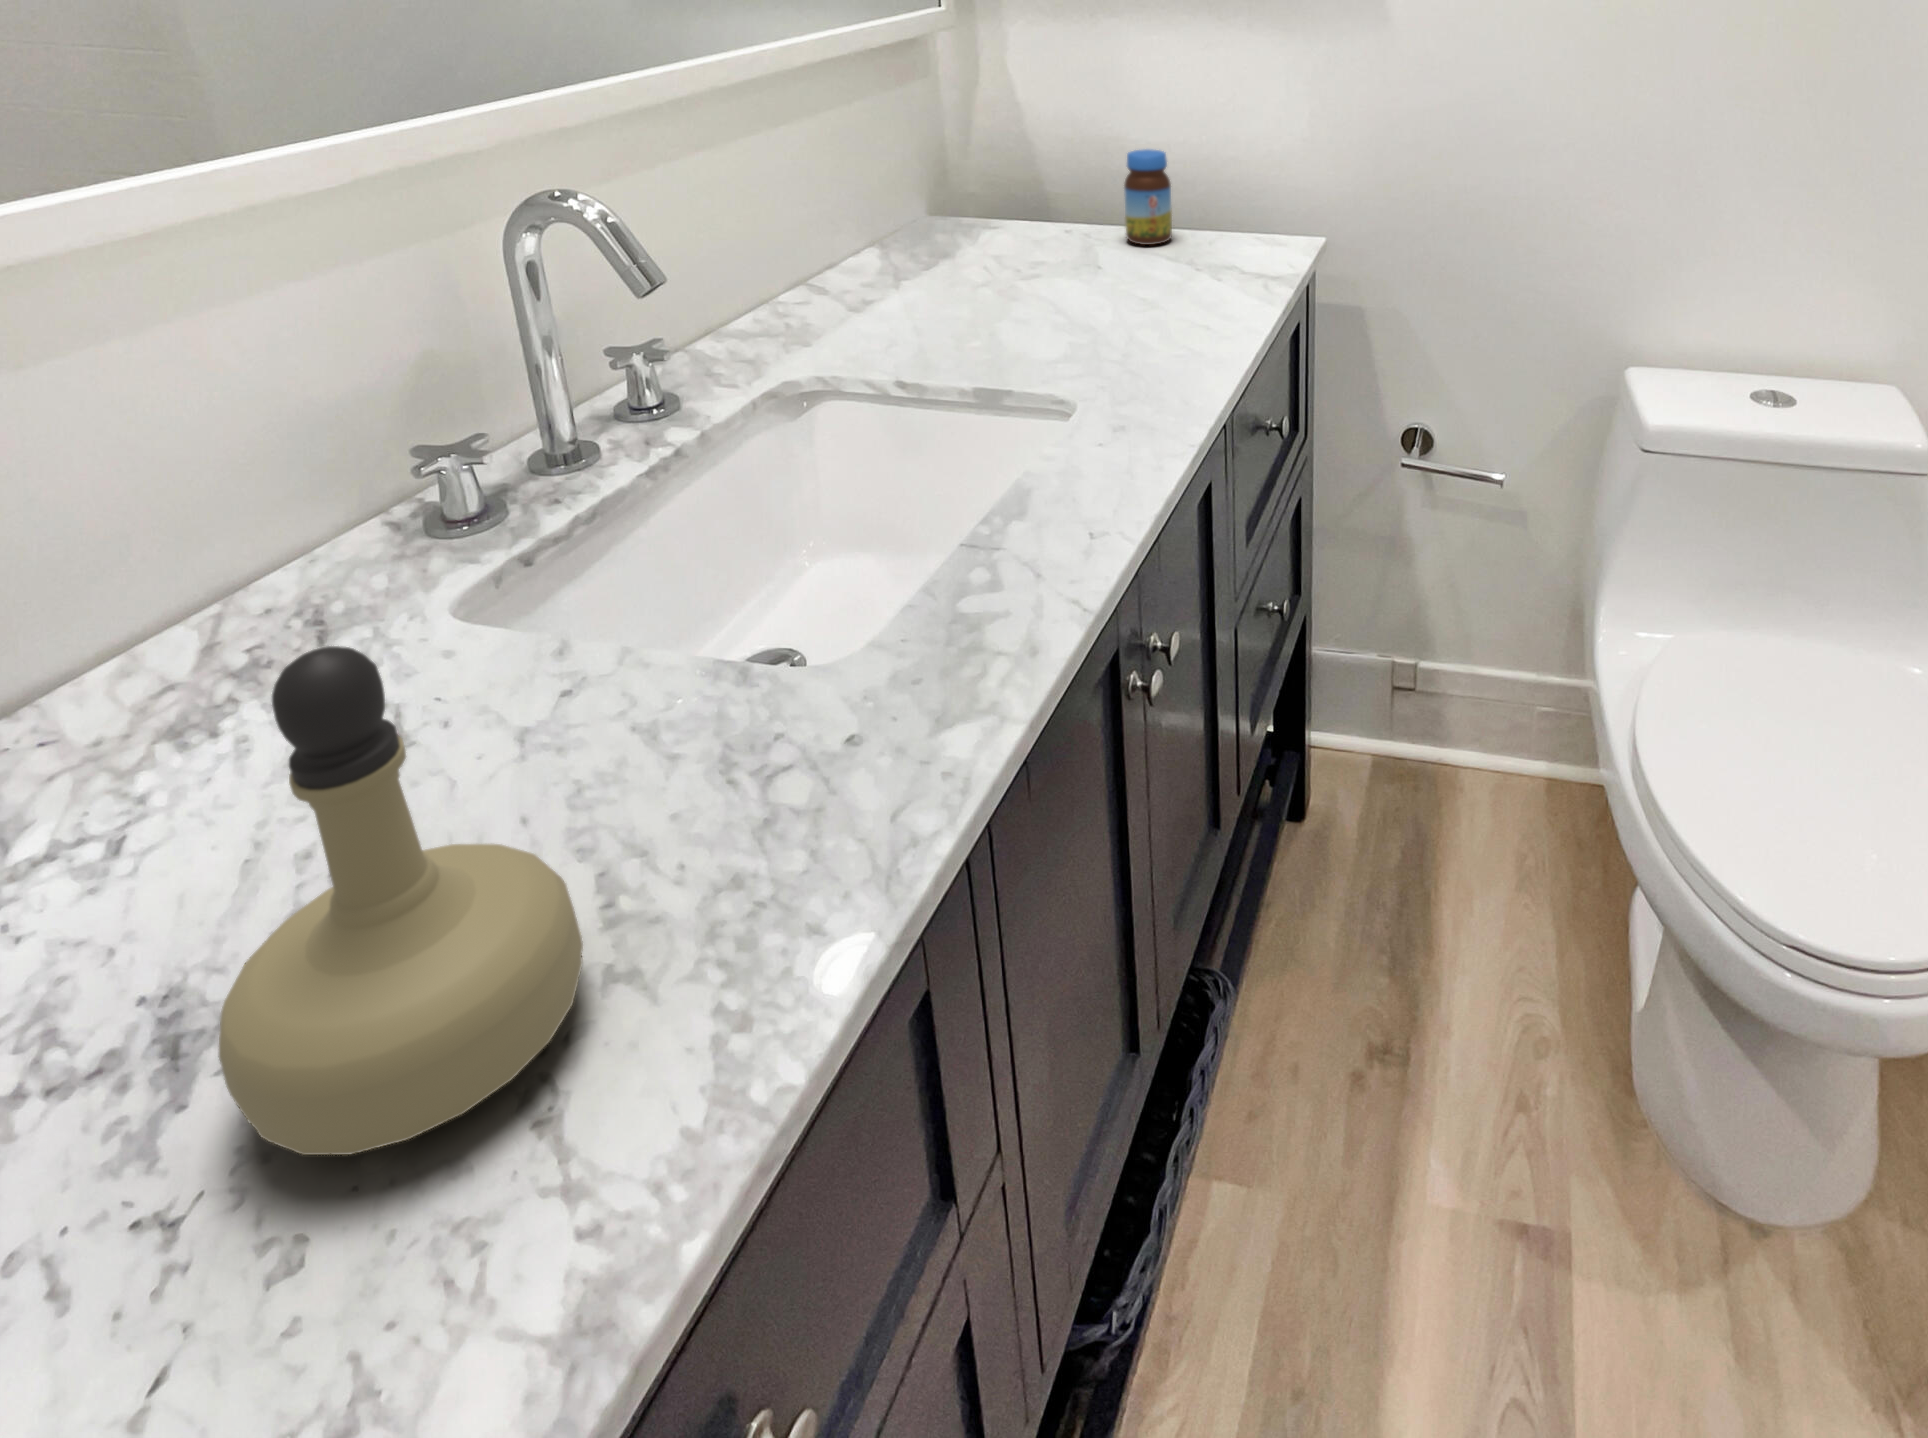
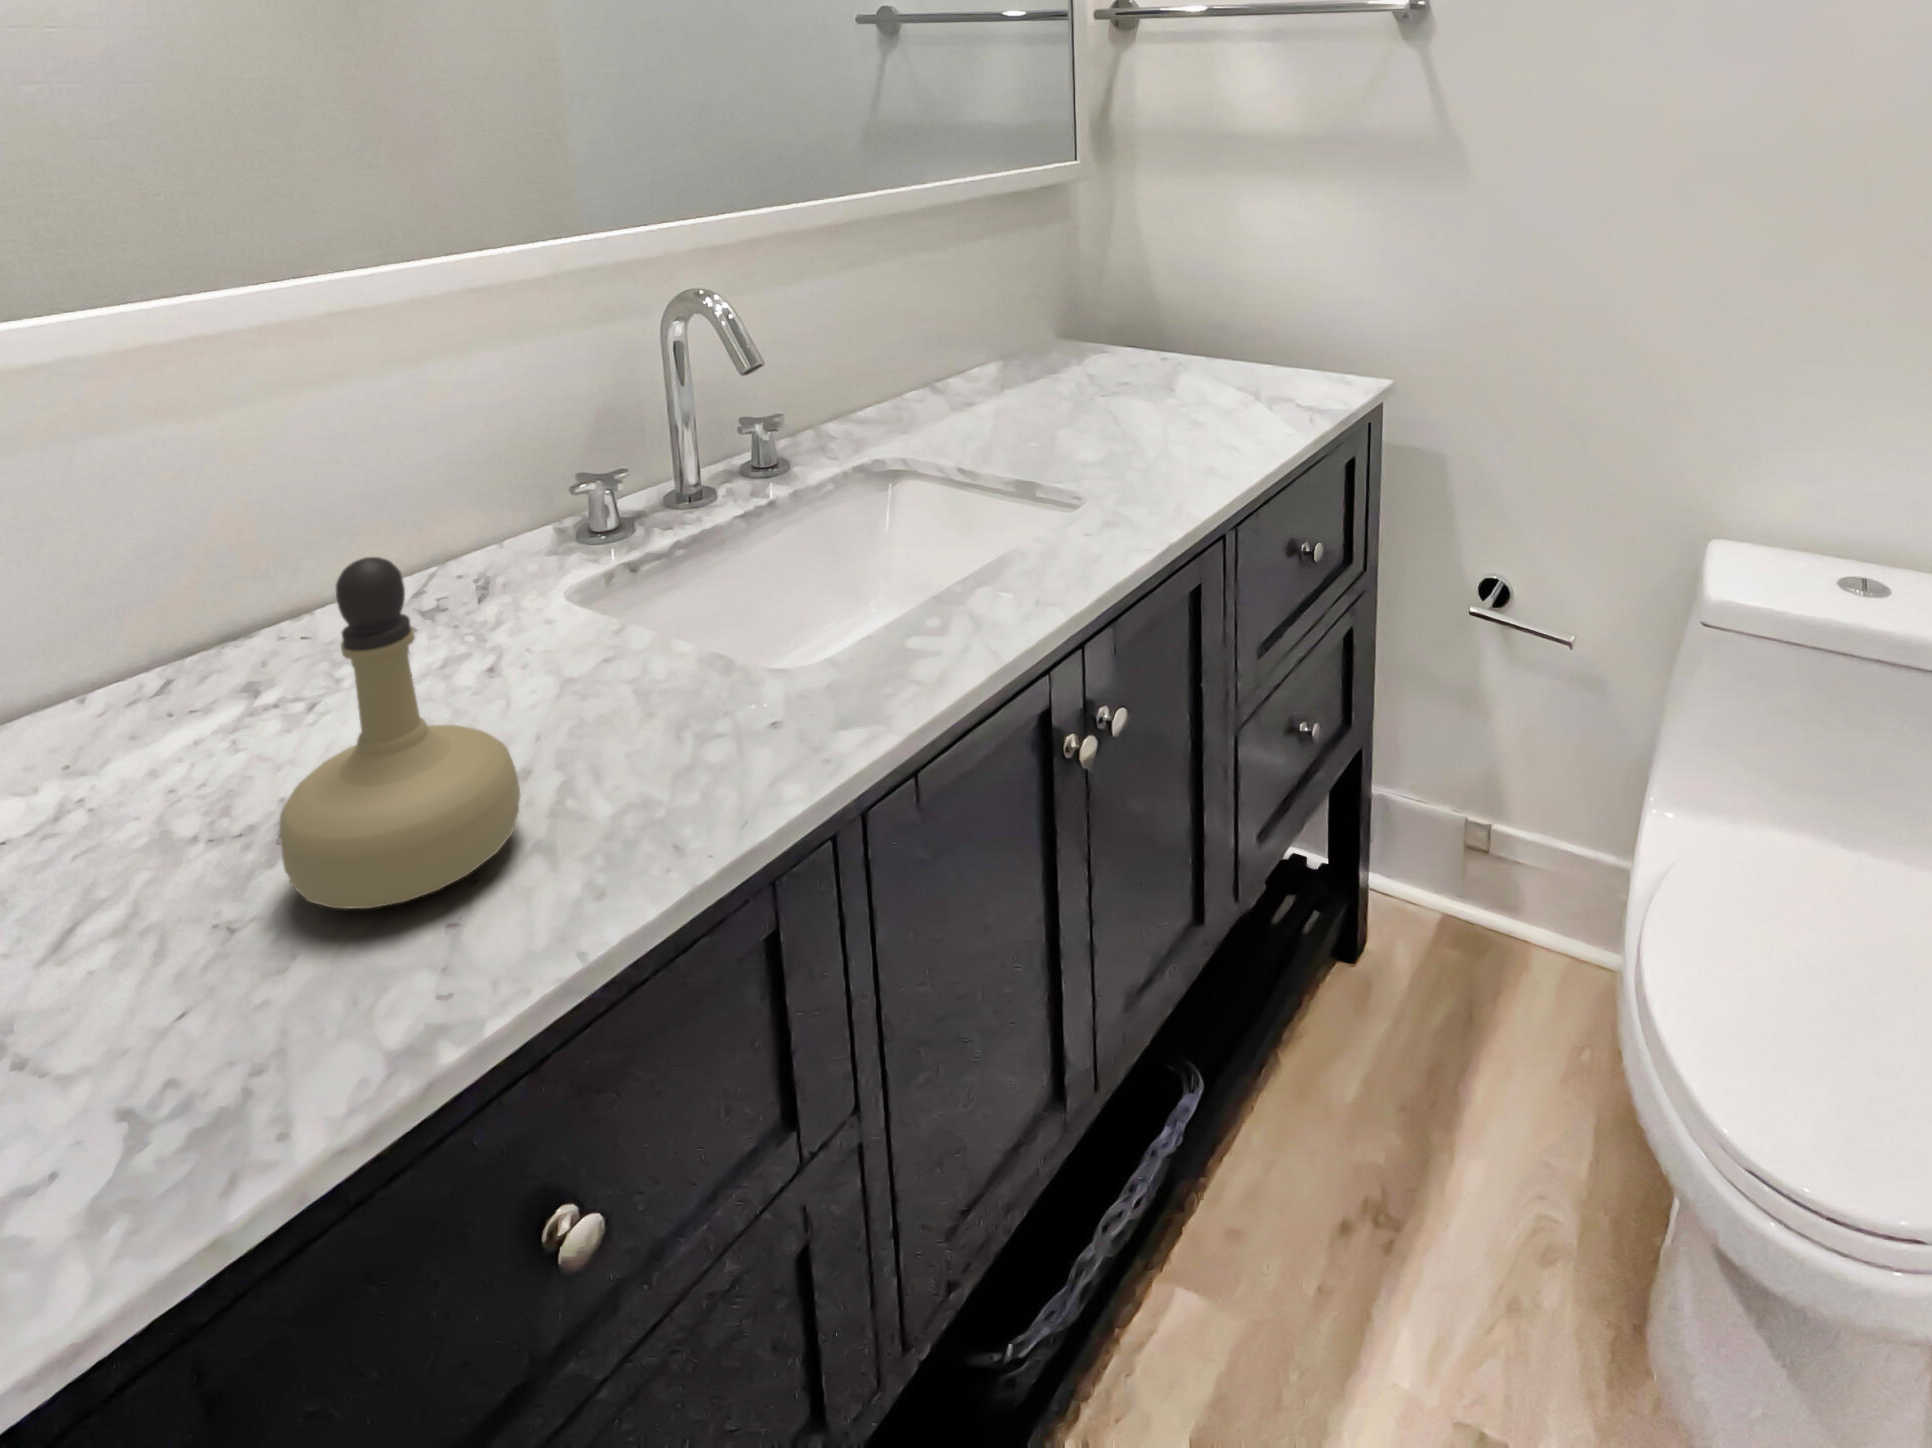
jar: present [1124,149,1172,245] -> none [1212,289,1254,376]

